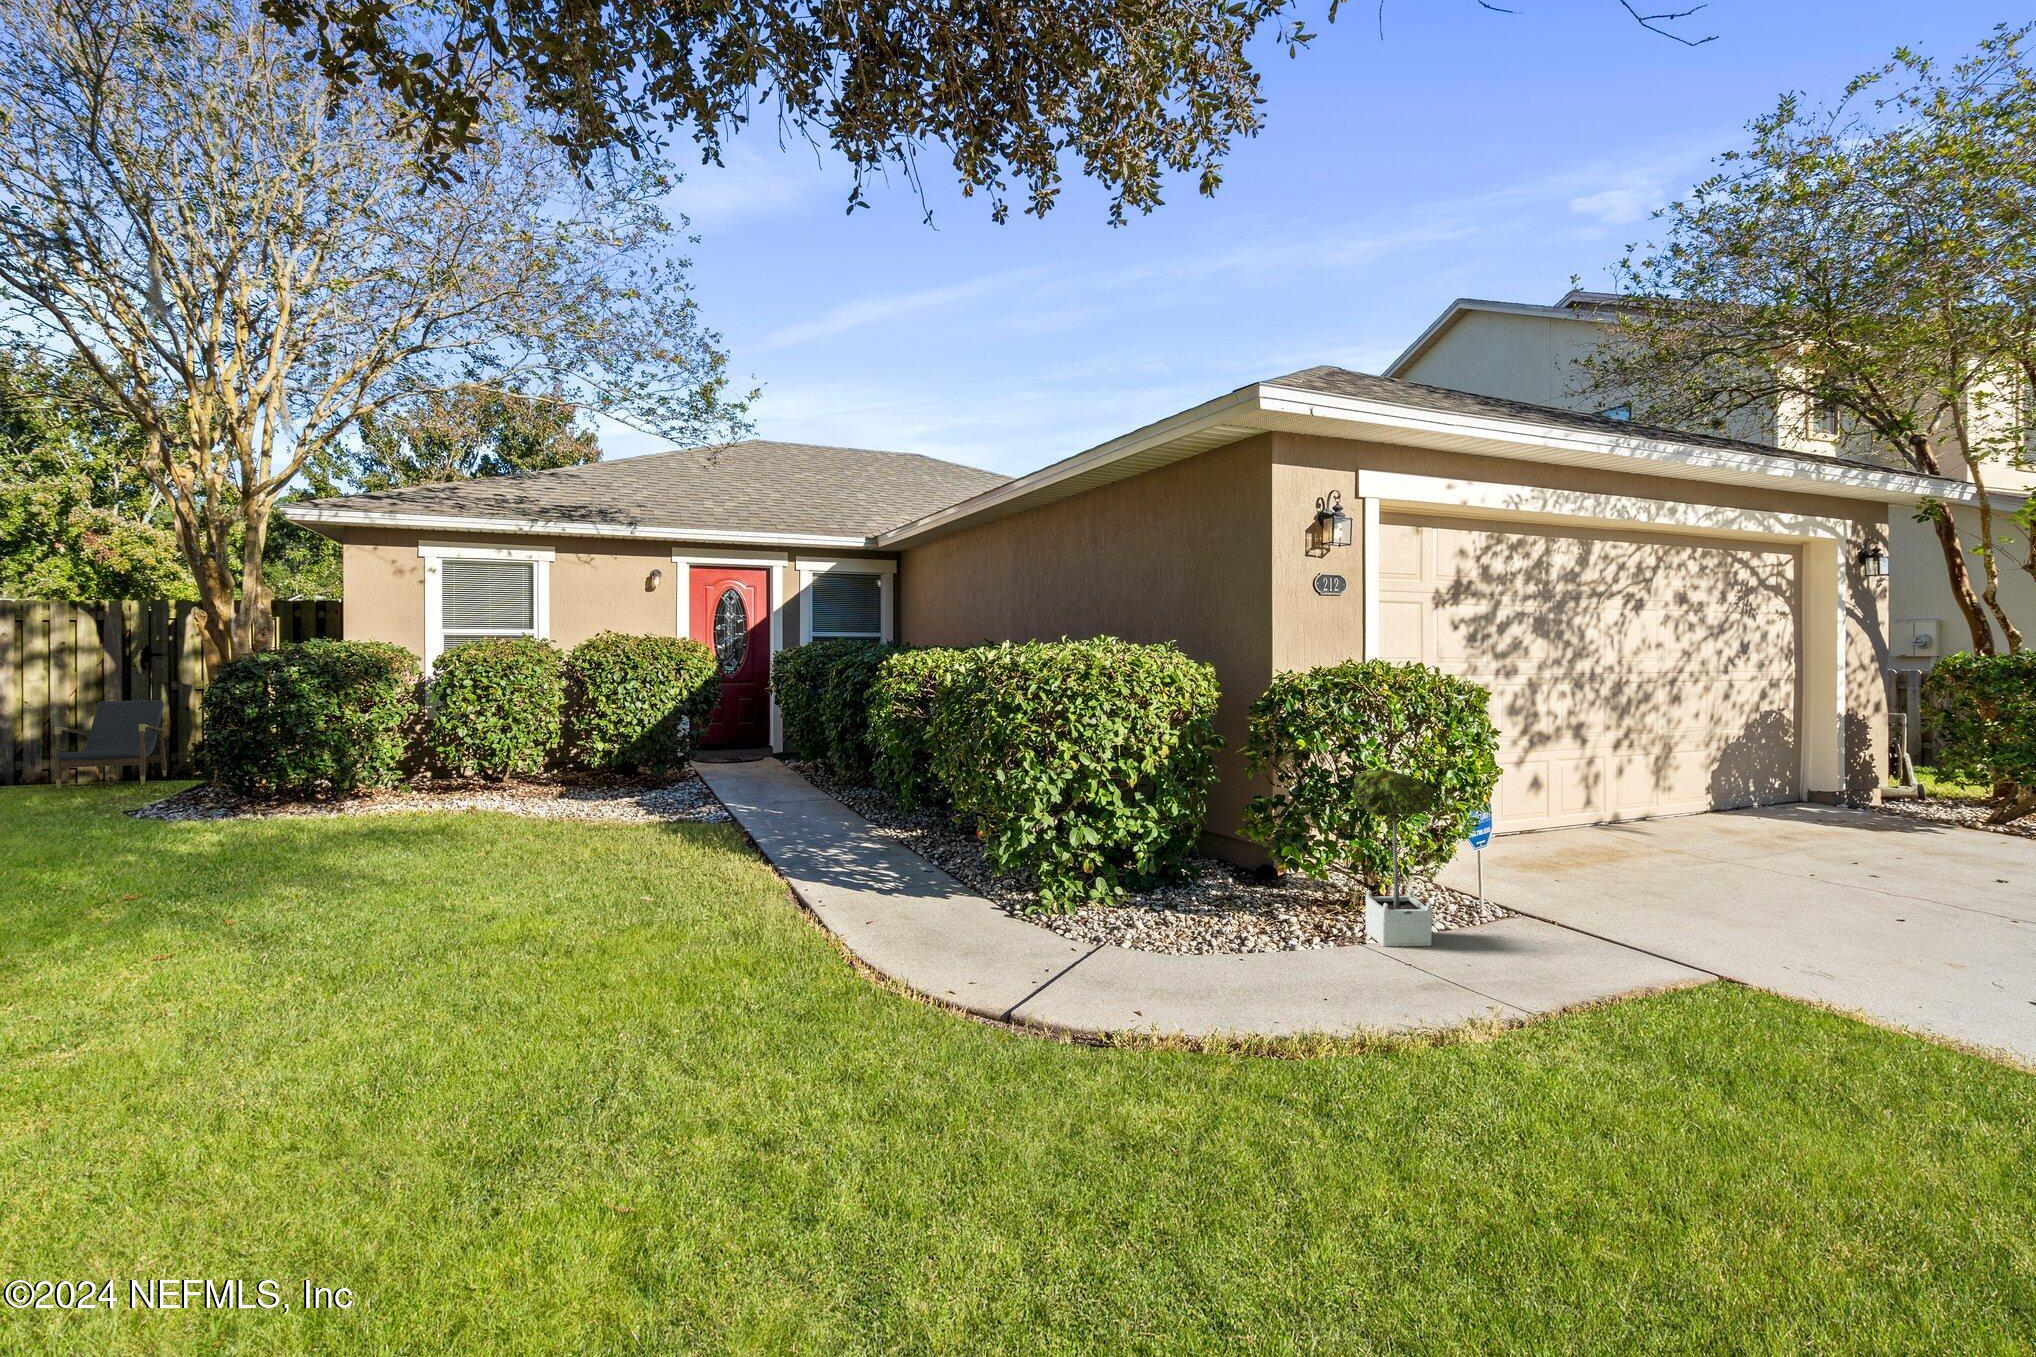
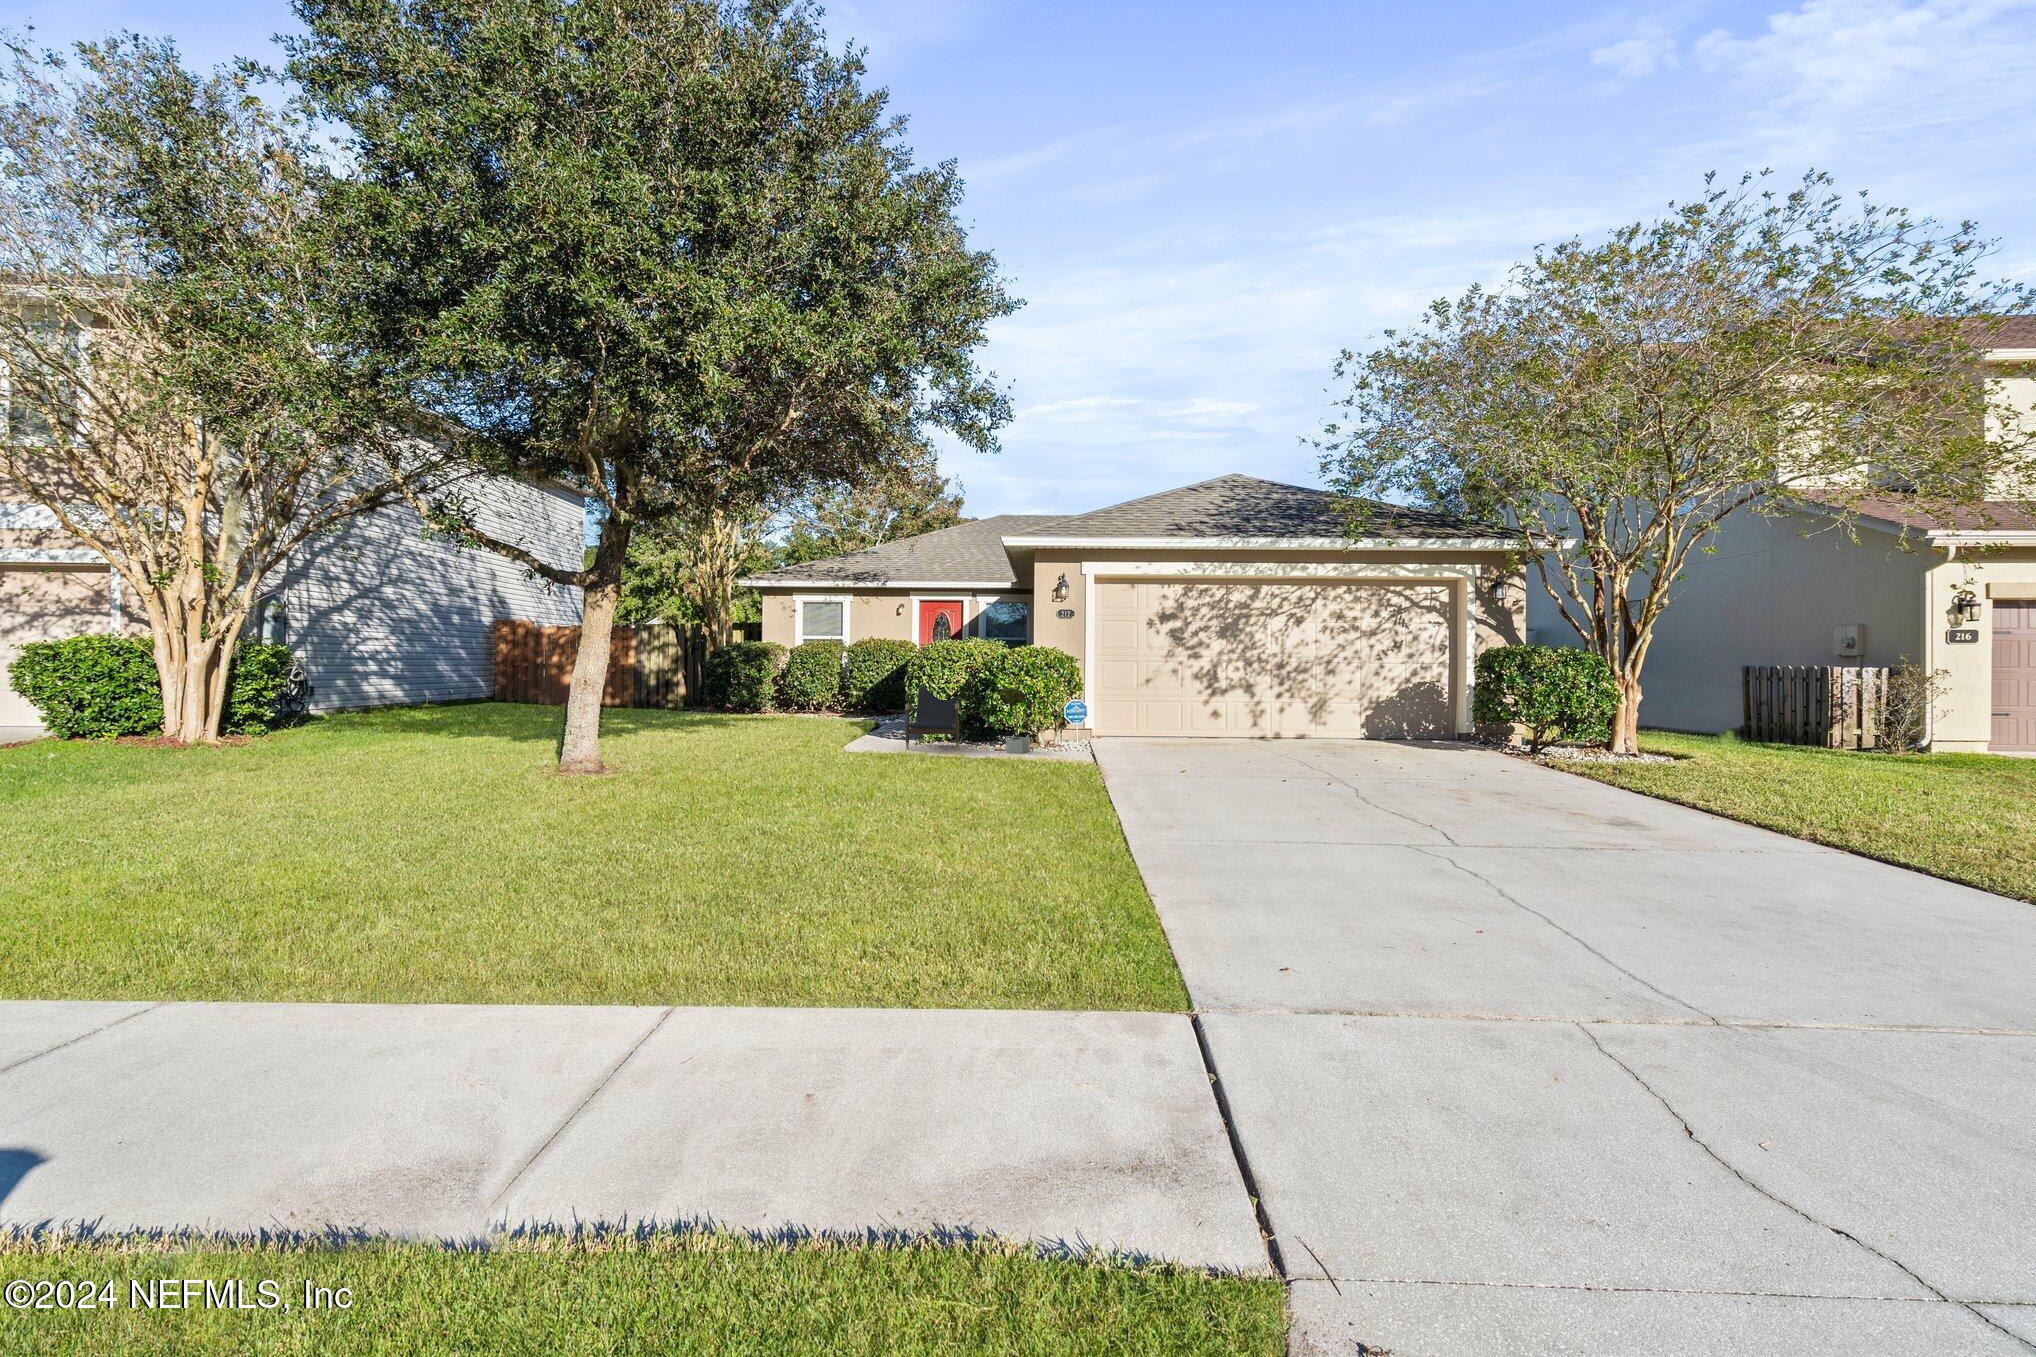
lounge chair: present [55,700,166,789] -> present [905,686,961,749]

